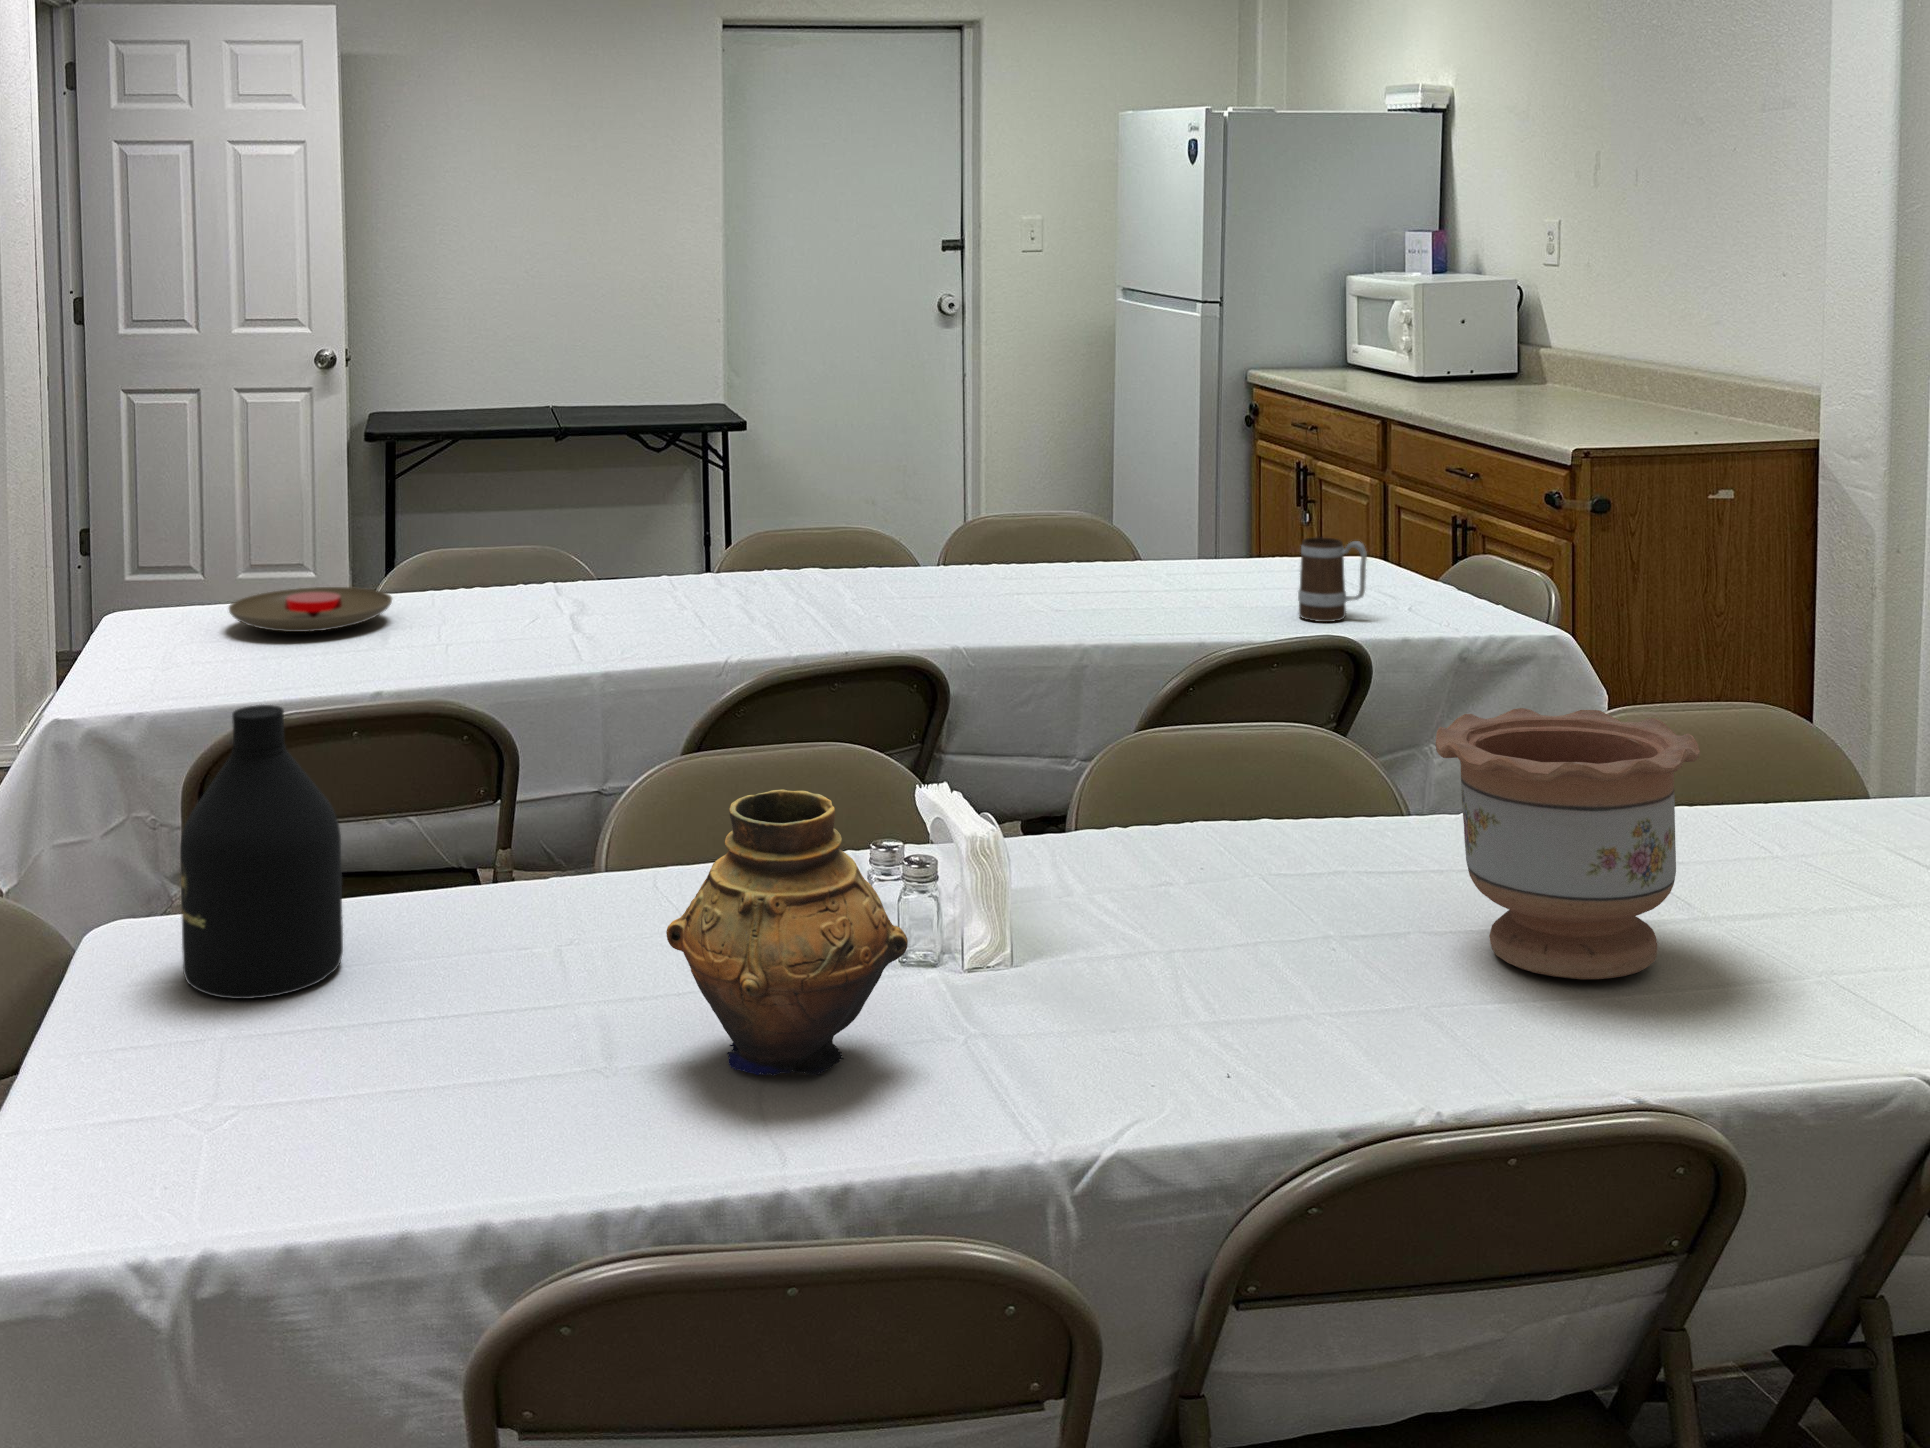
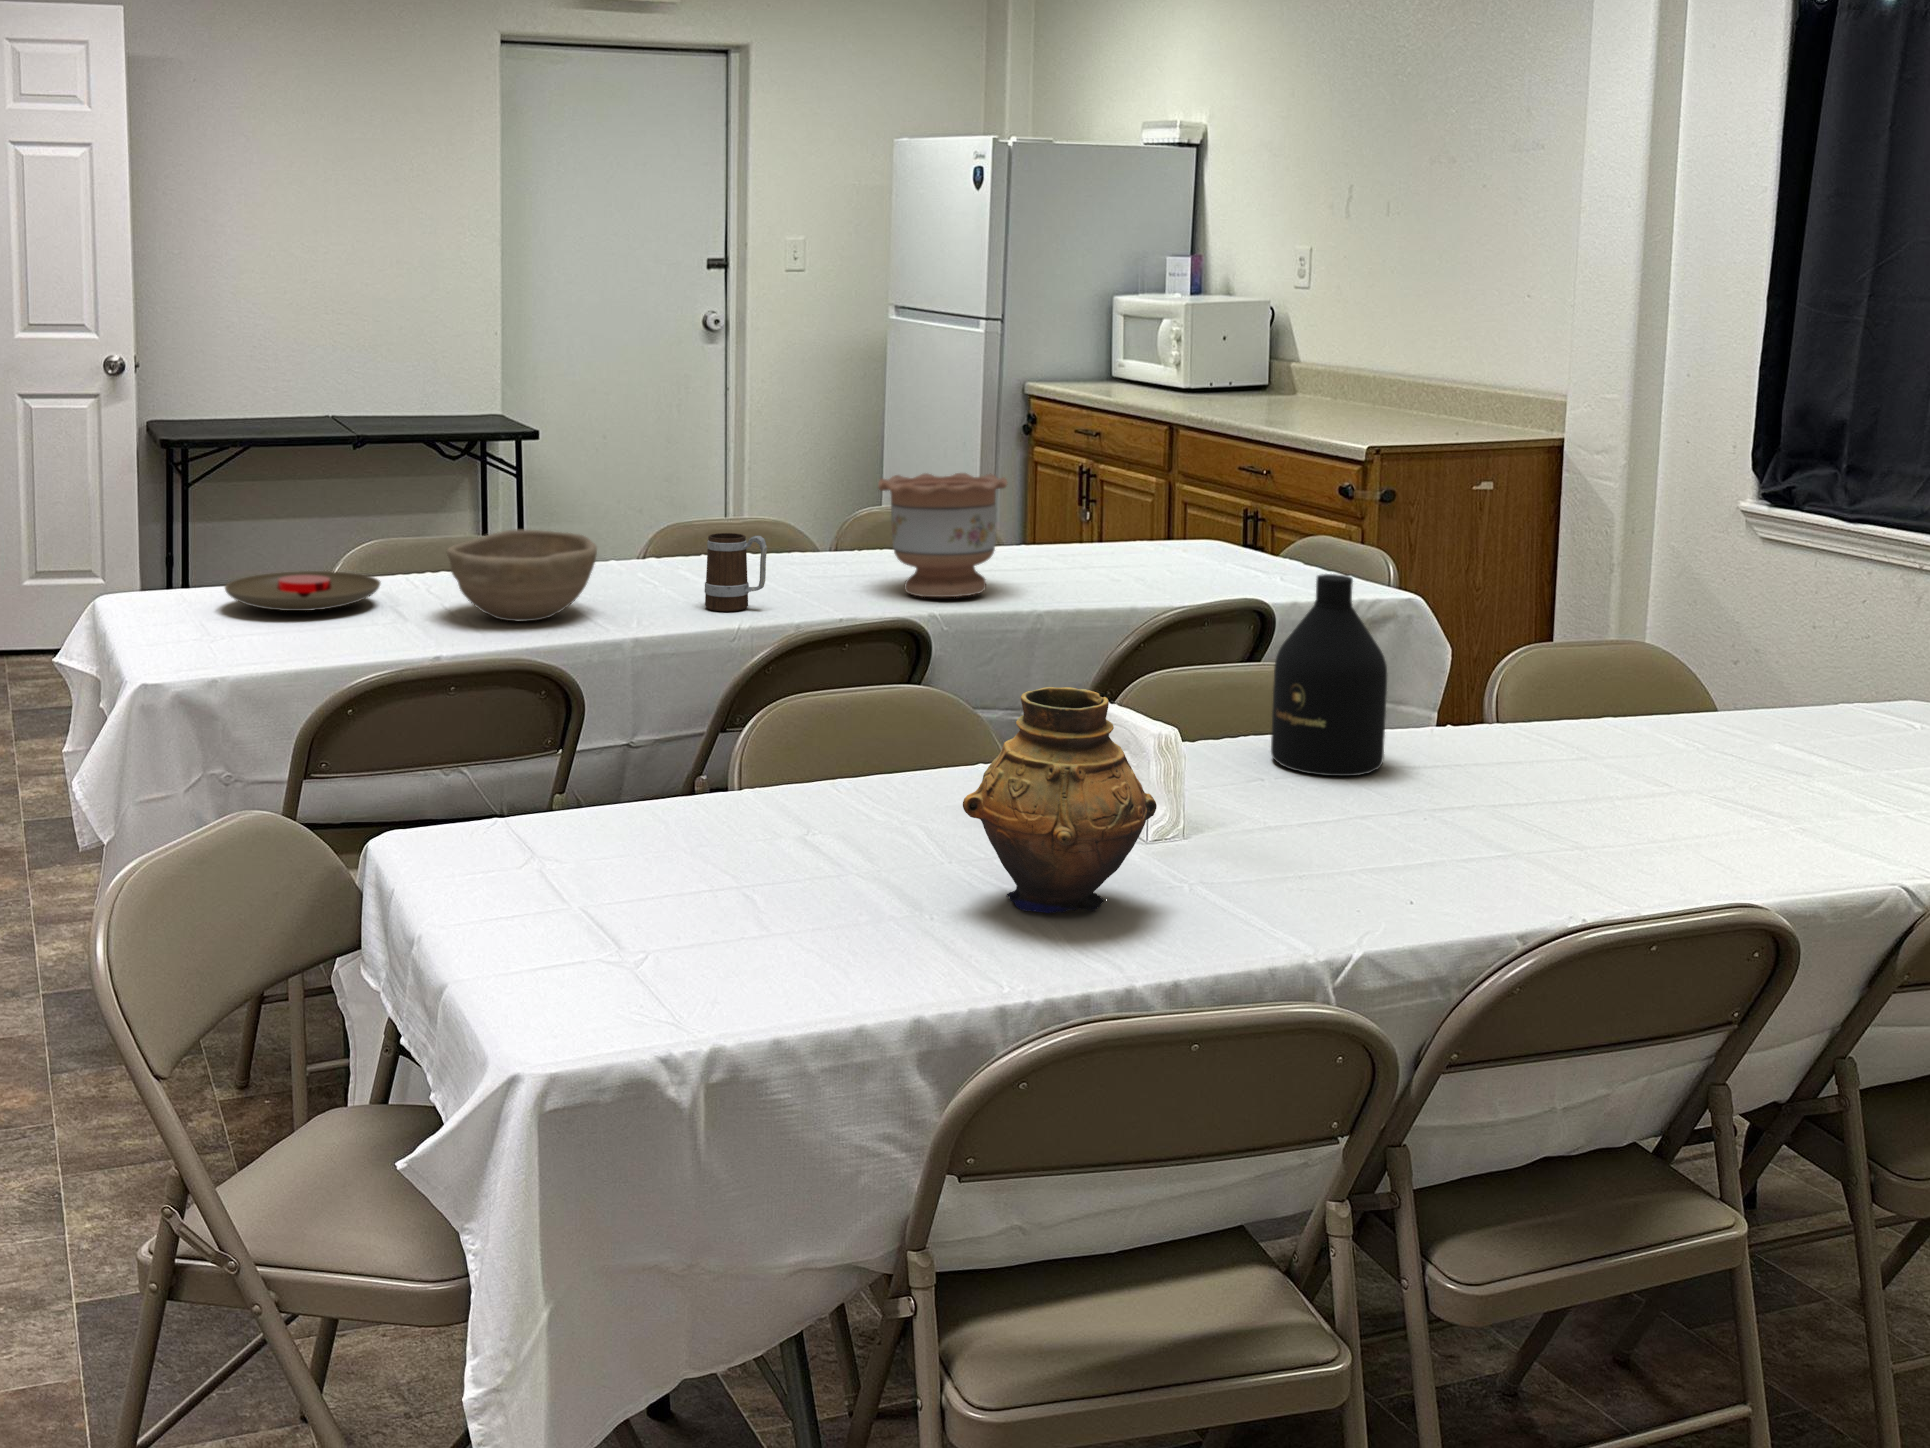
mug: present [1298,537,1367,622] -> present [705,533,767,611]
bowl: none [440,547,600,648] -> present [447,529,597,622]
bottle: present [180,705,343,999] -> present [1271,574,1387,776]
flower pot: present [1436,708,1700,979] -> present [878,473,1007,597]

